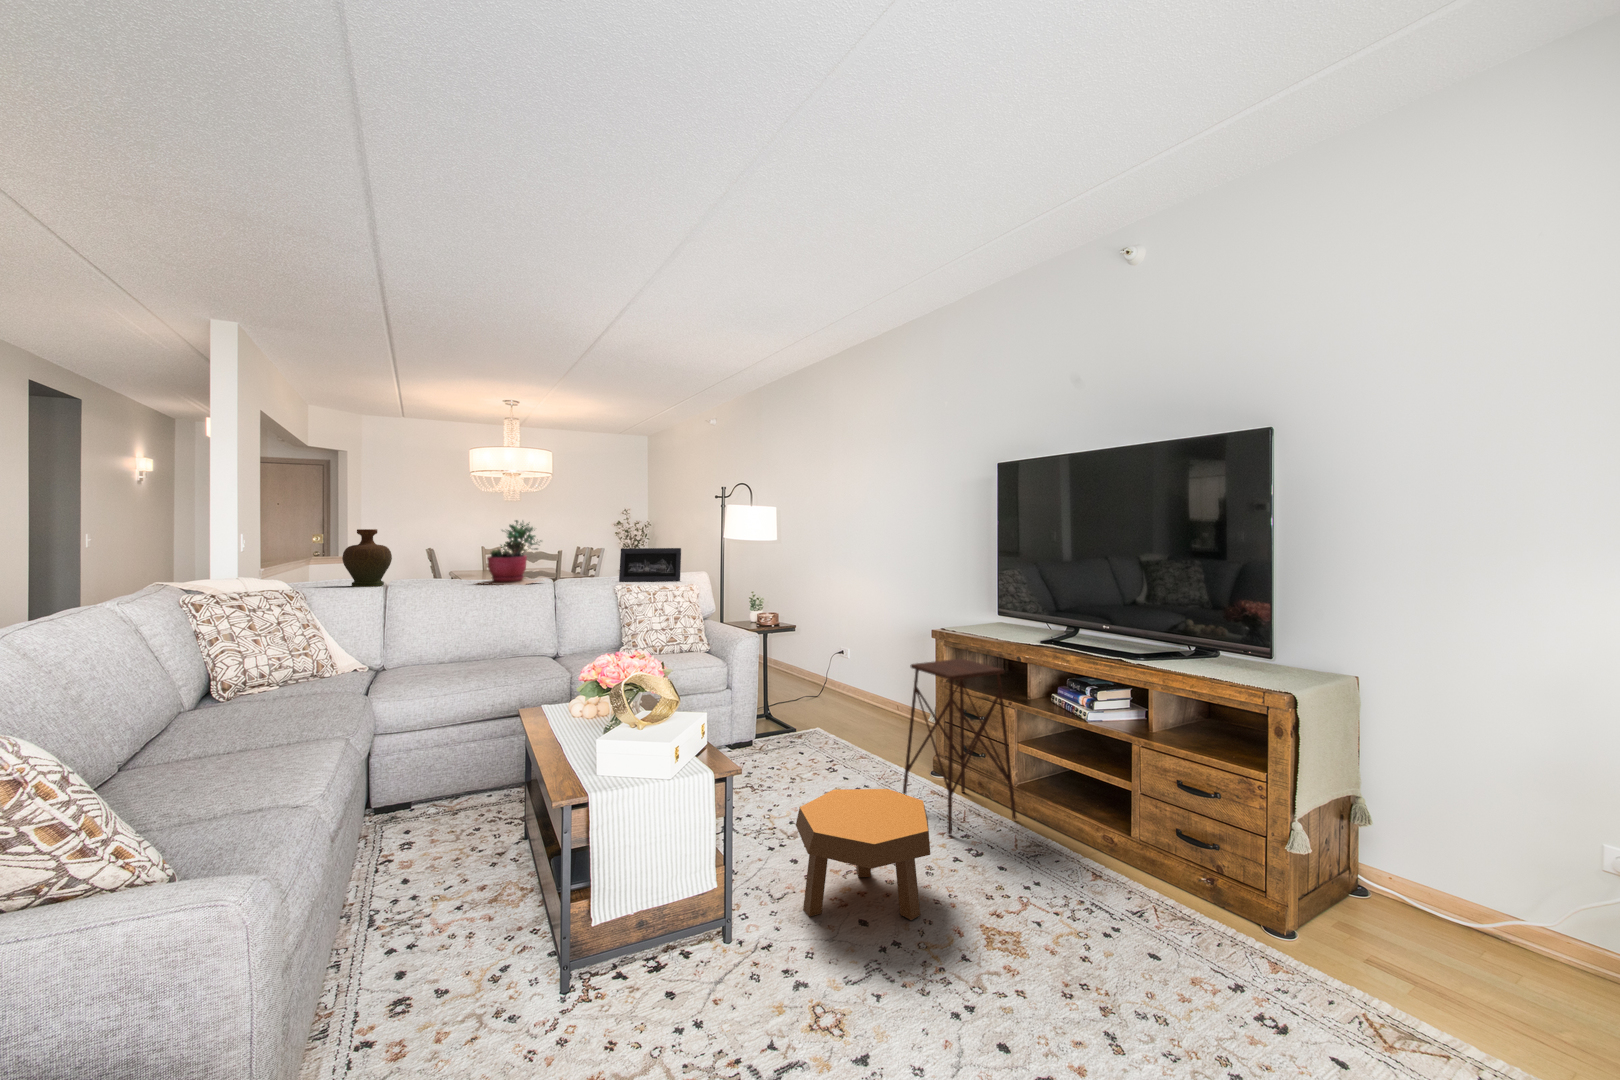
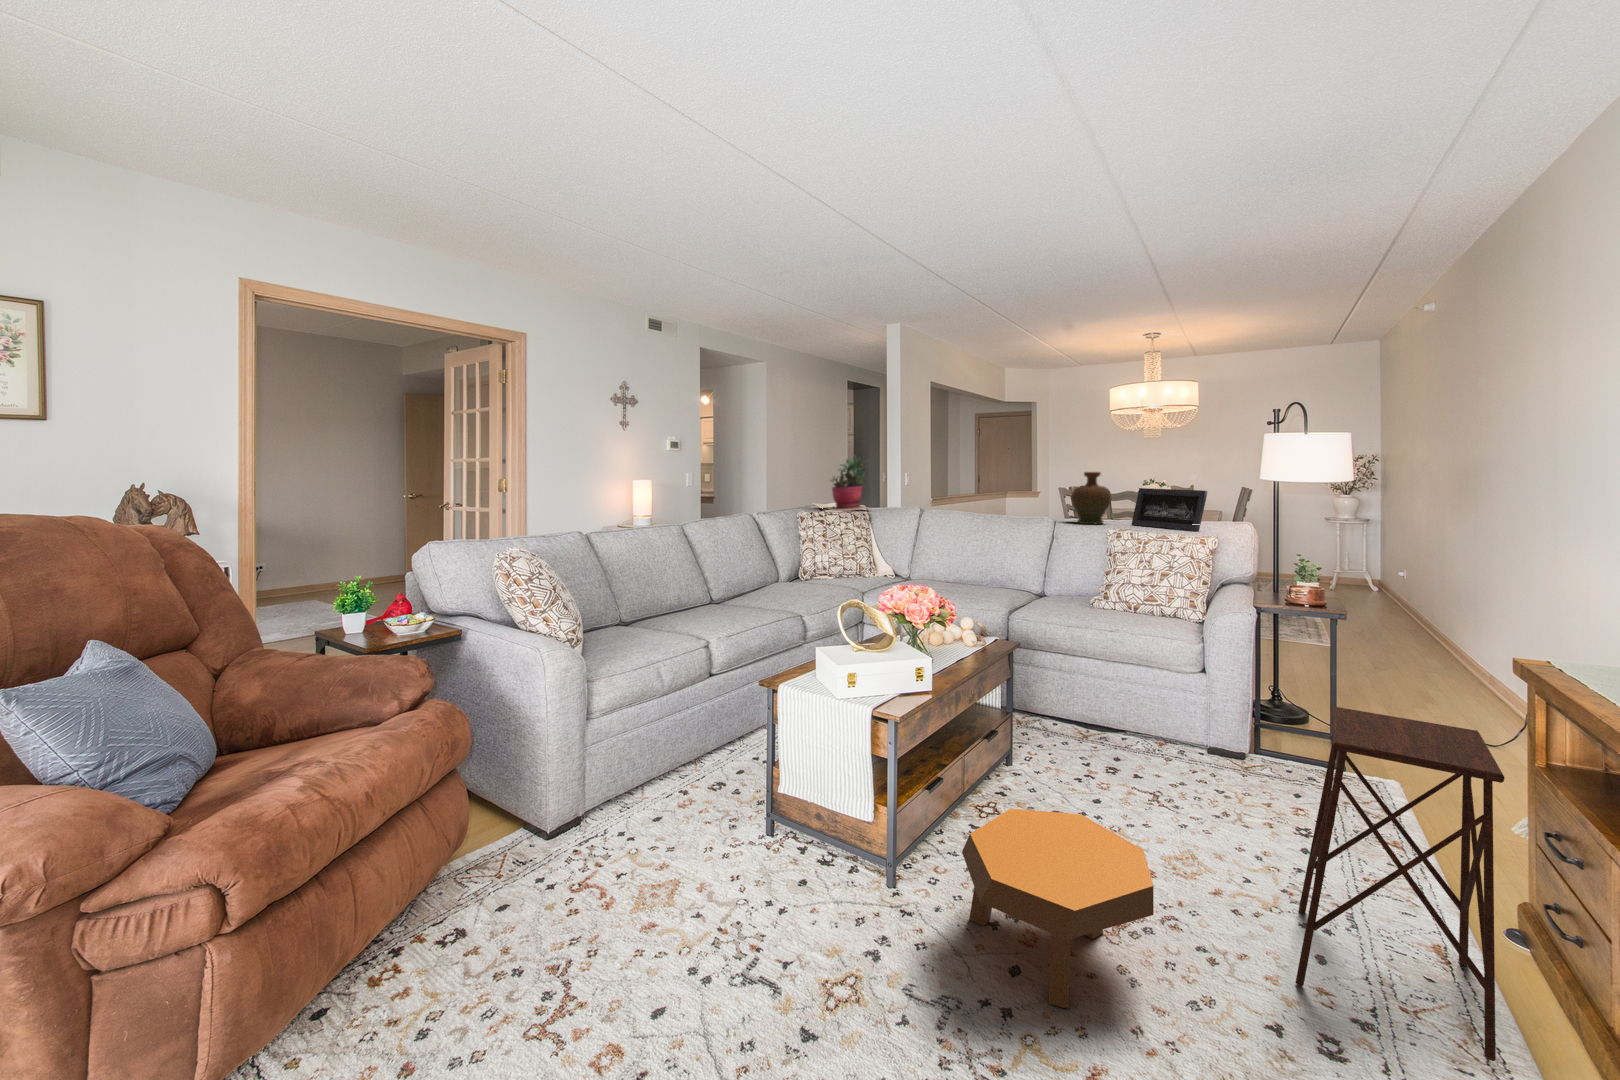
succulent plant: present [479,520,541,585] -> present [826,456,869,511]
decorative vase: present [342,529,392,587] -> present [1072,472,1111,524]

